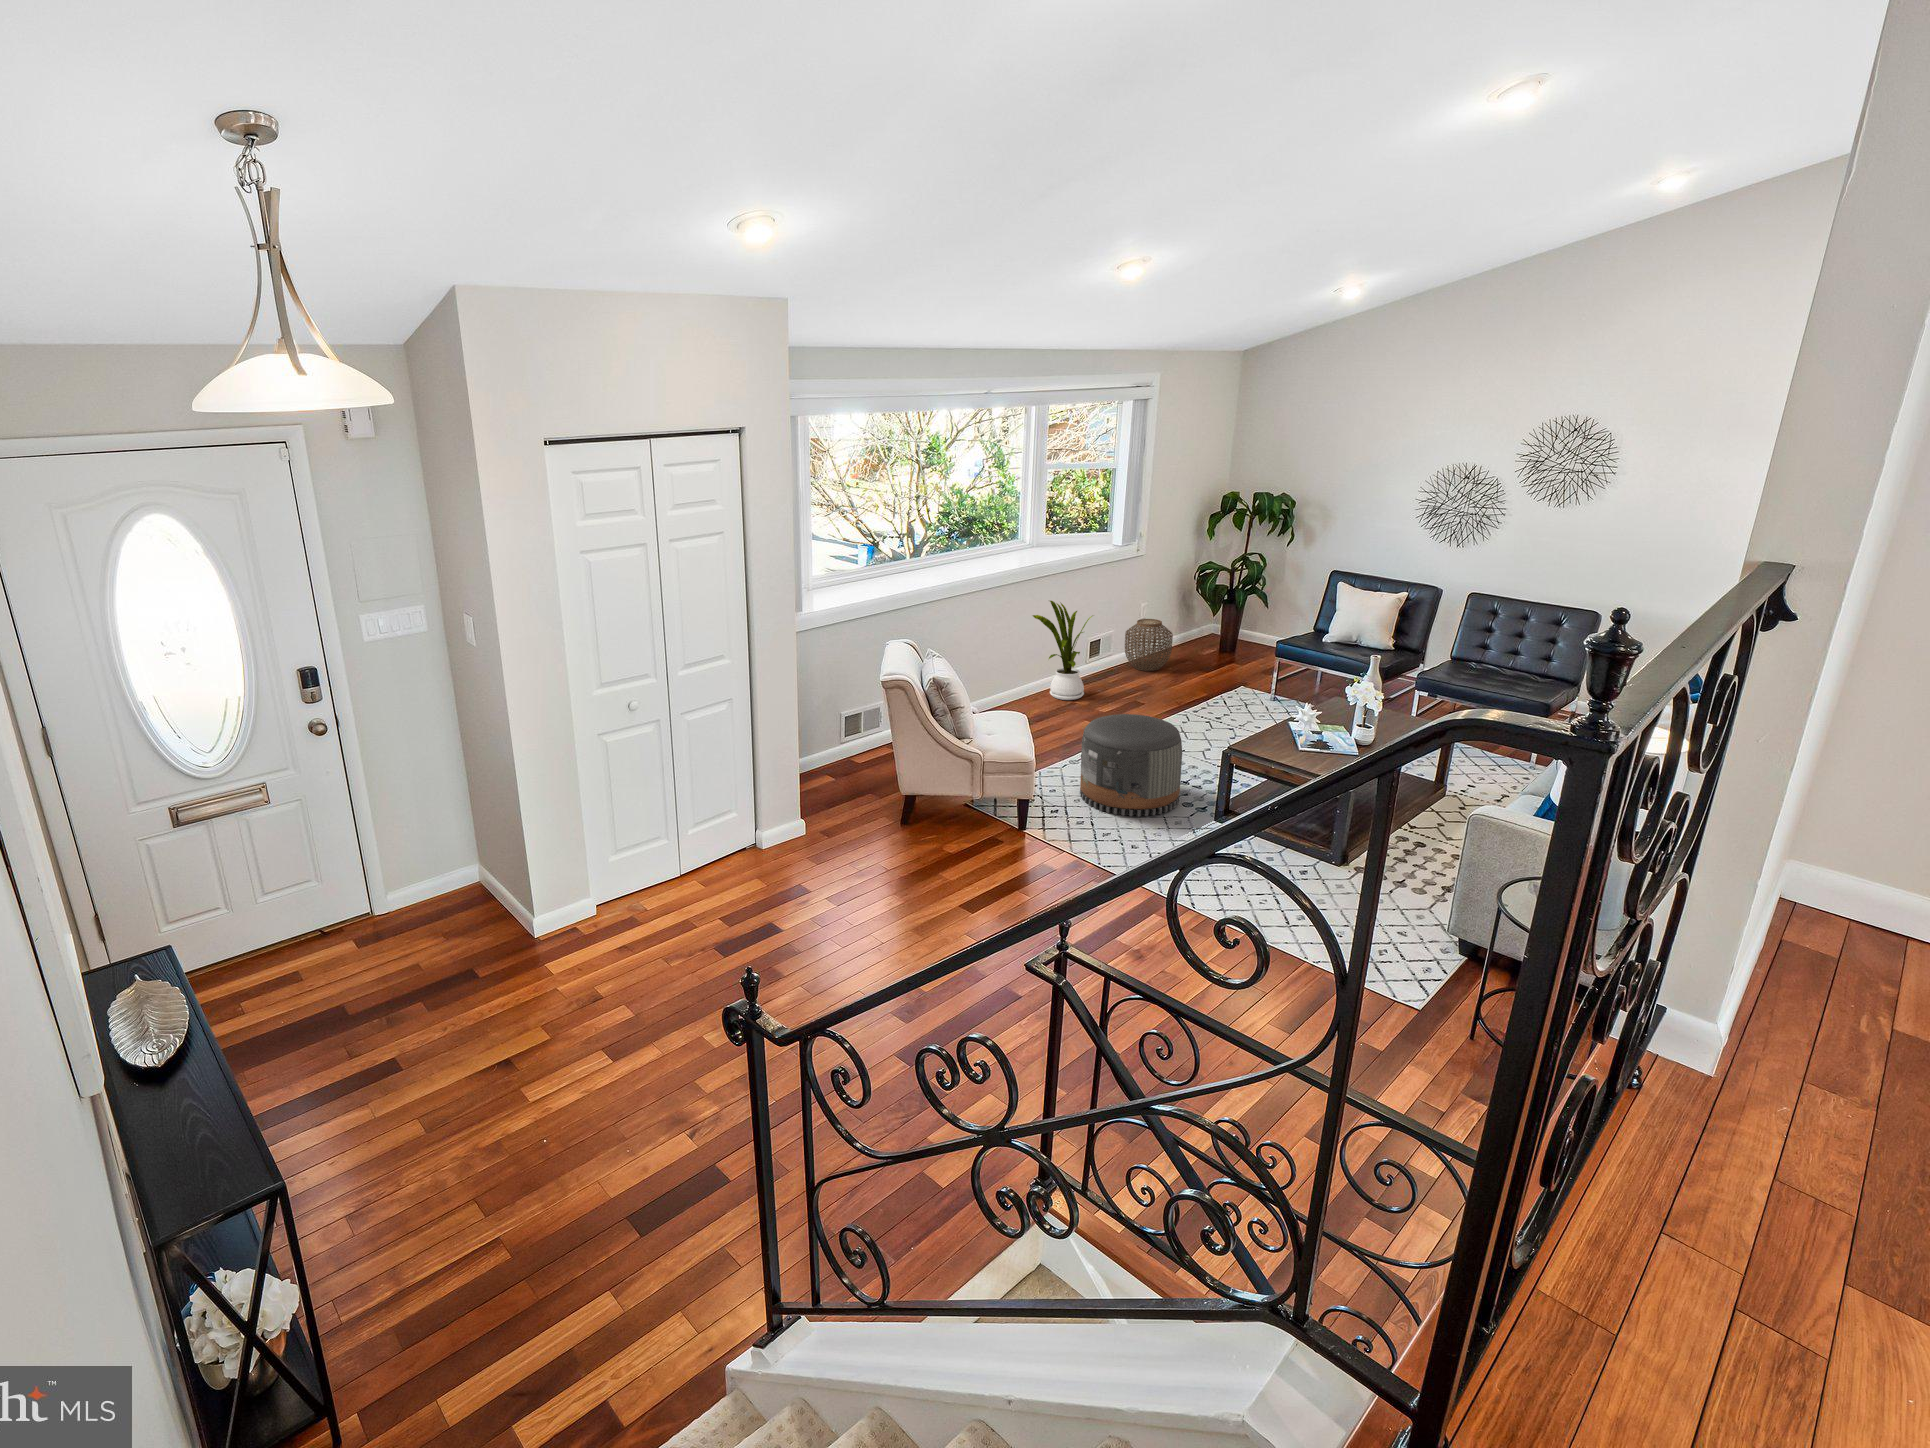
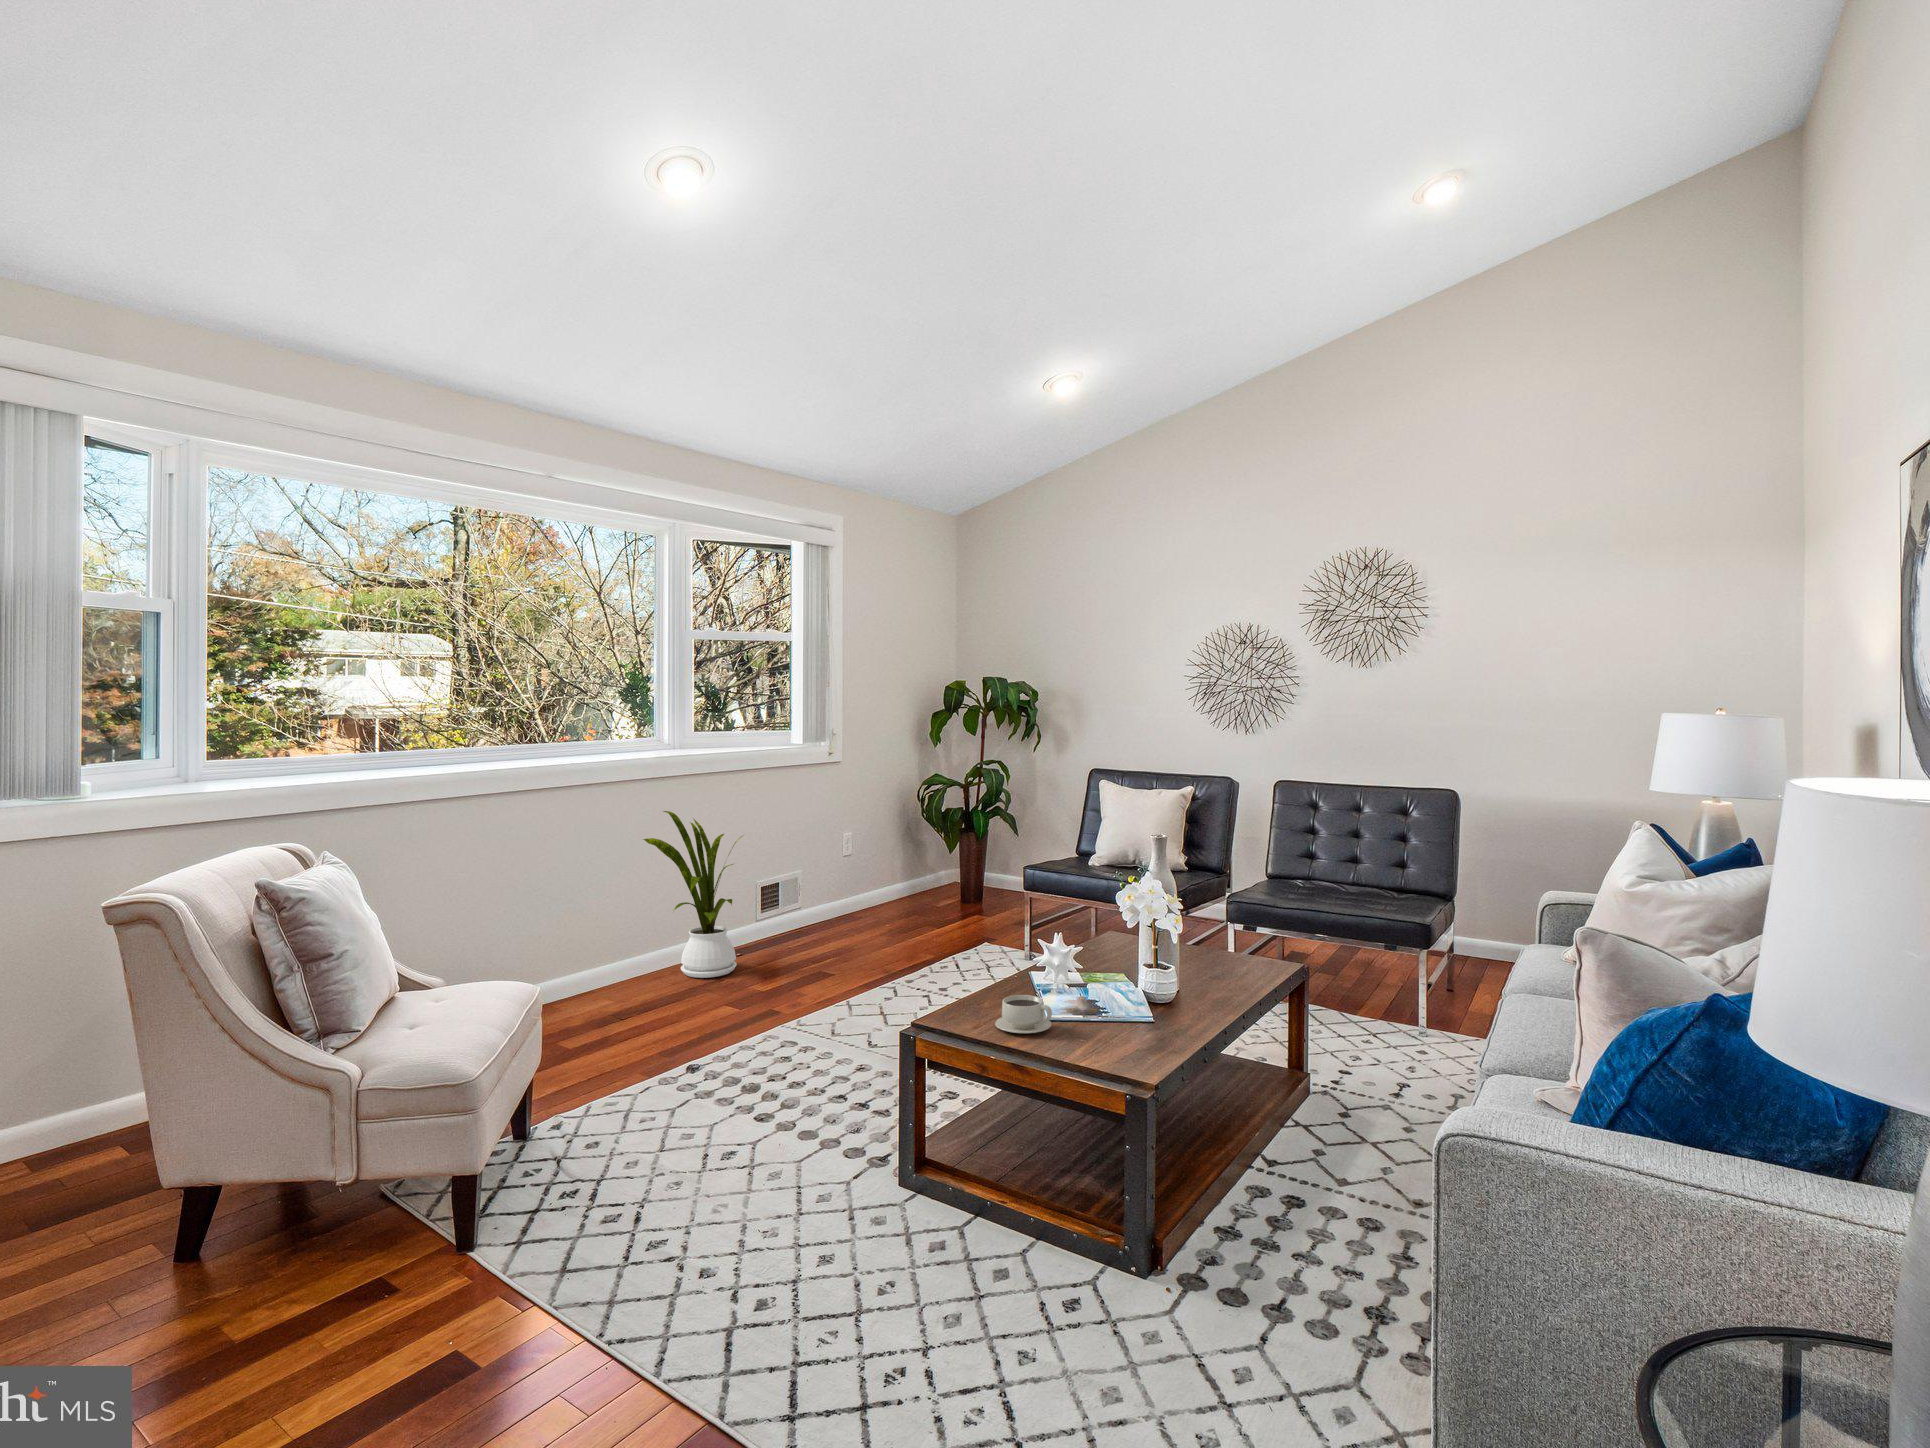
woven basket: present [1125,619,1173,671] -> none [815,853,884,931]
pouf: present [1080,714,1182,816] -> none [644,979,841,1194]
teacup: none [1273,737,1304,756] -> present [995,995,1052,1033]

